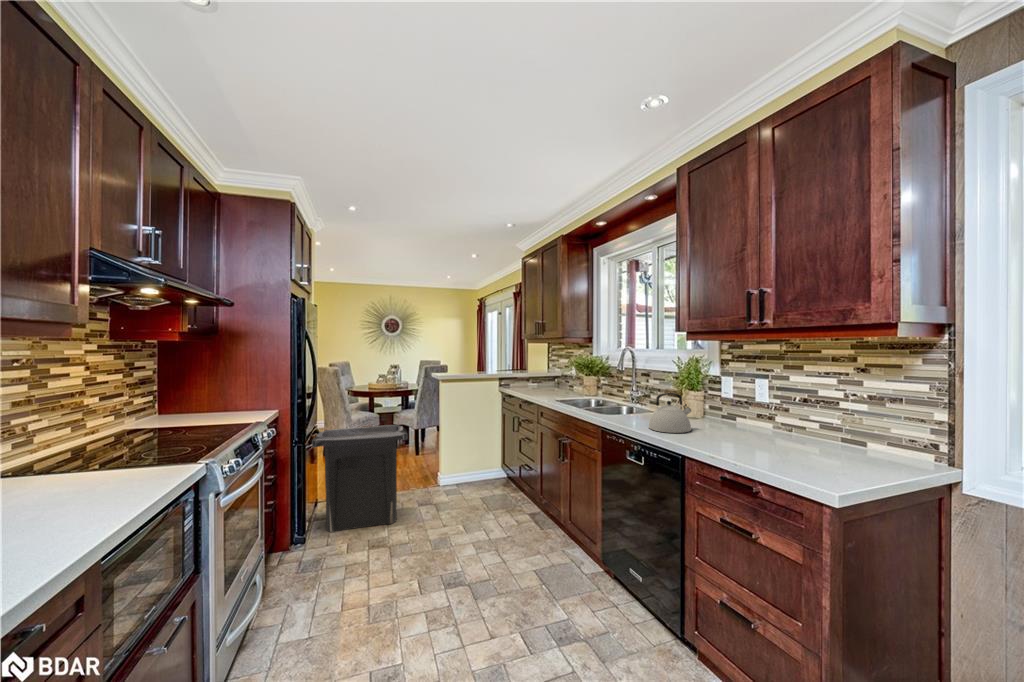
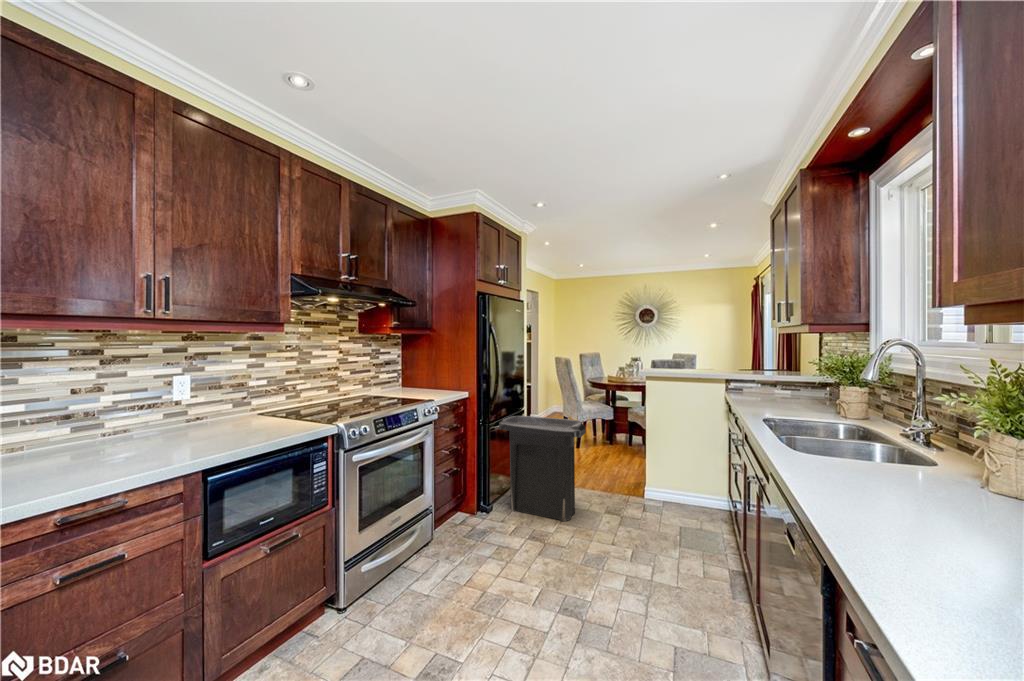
kettle: present [649,393,691,433] -> none [849,432,970,524]

